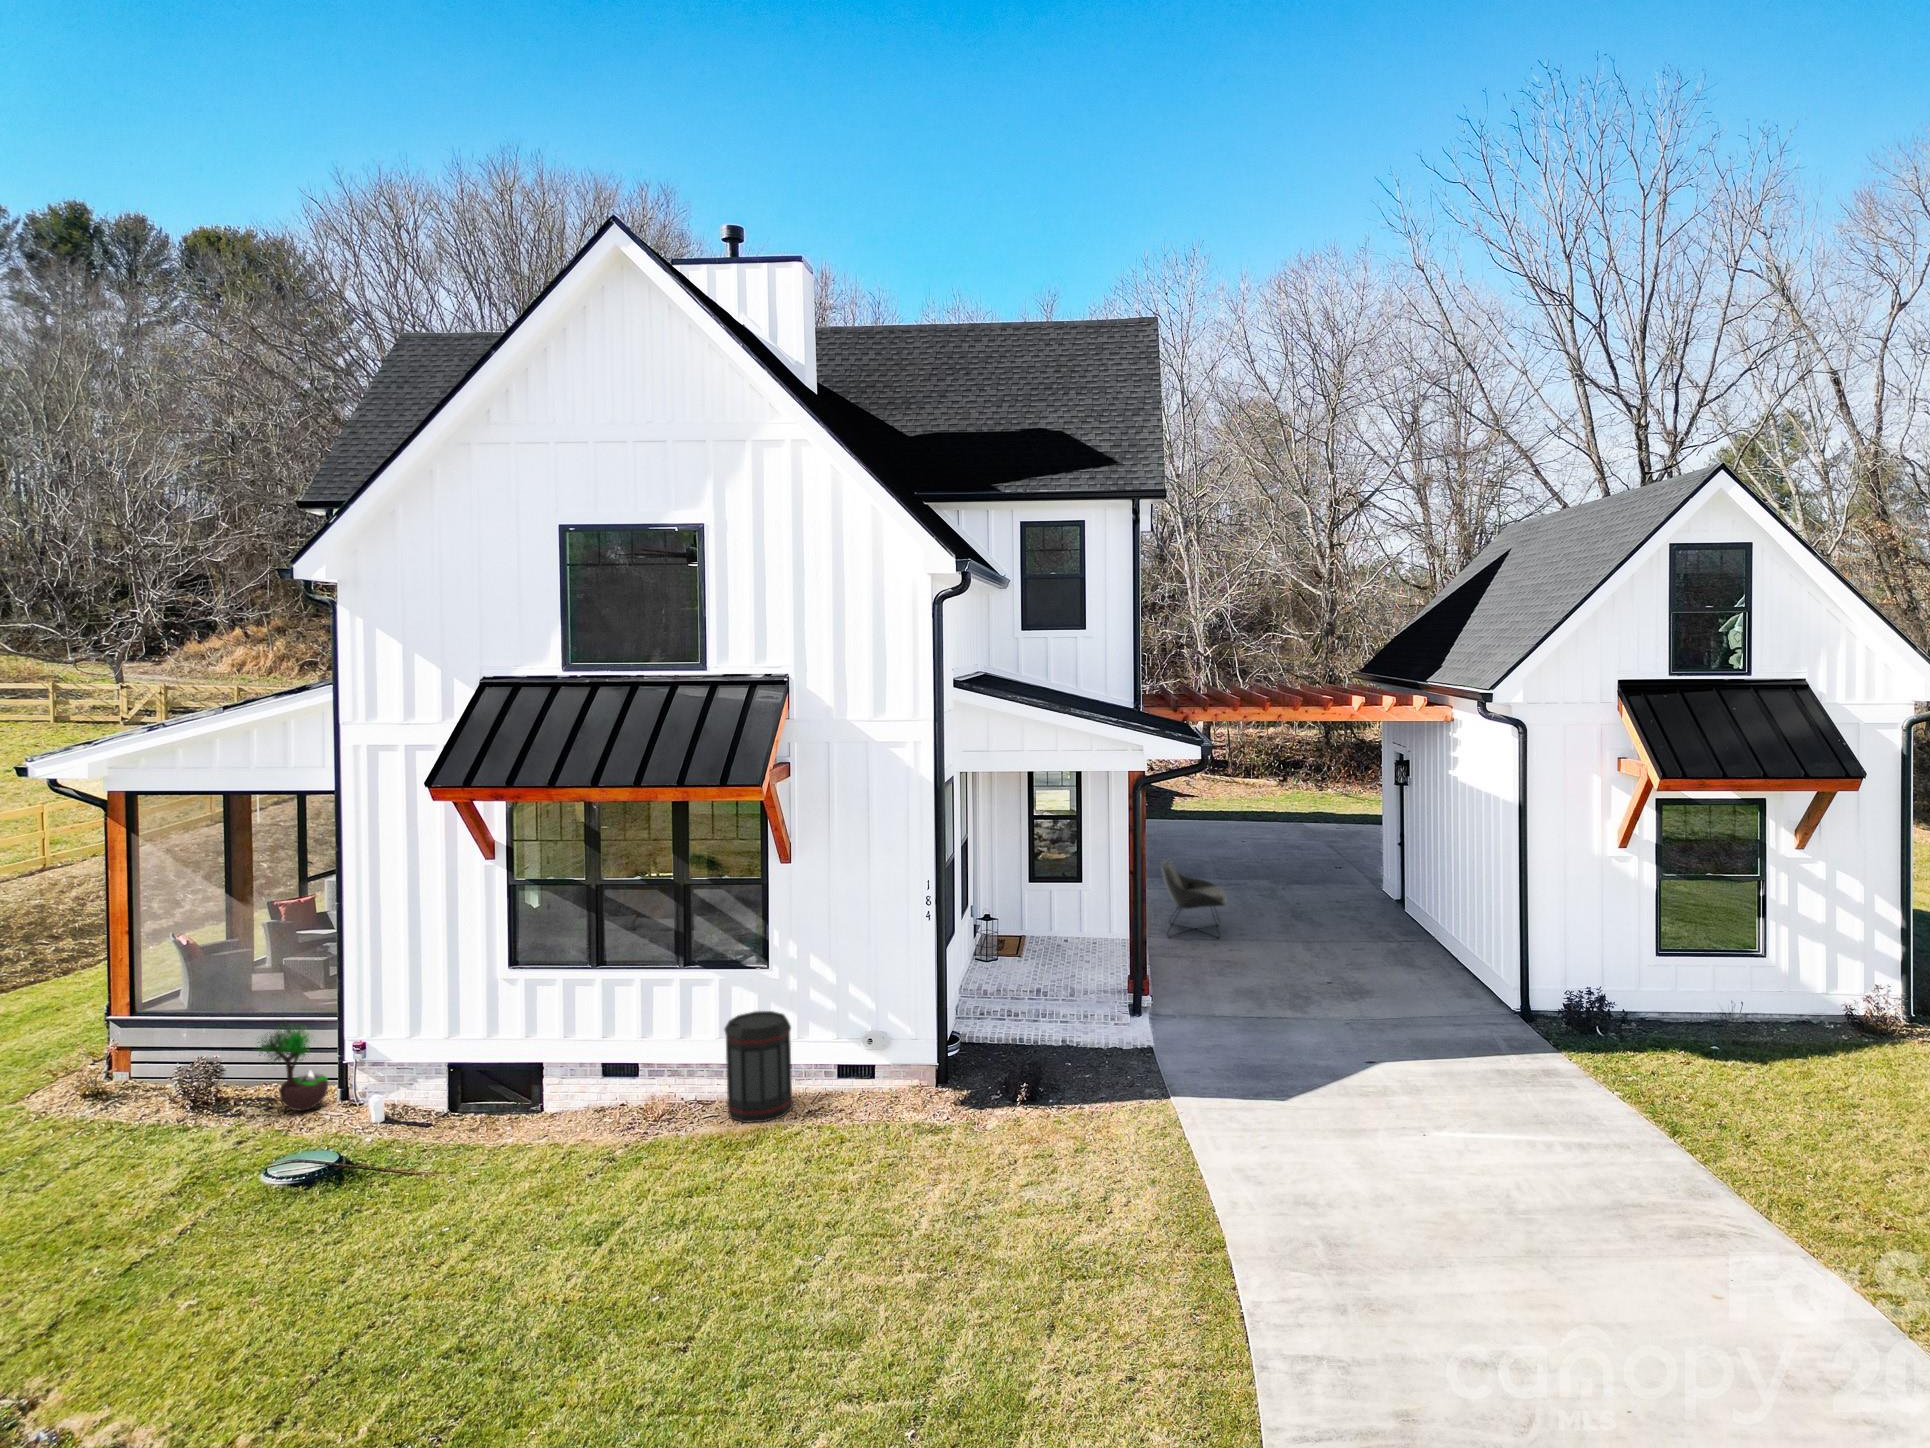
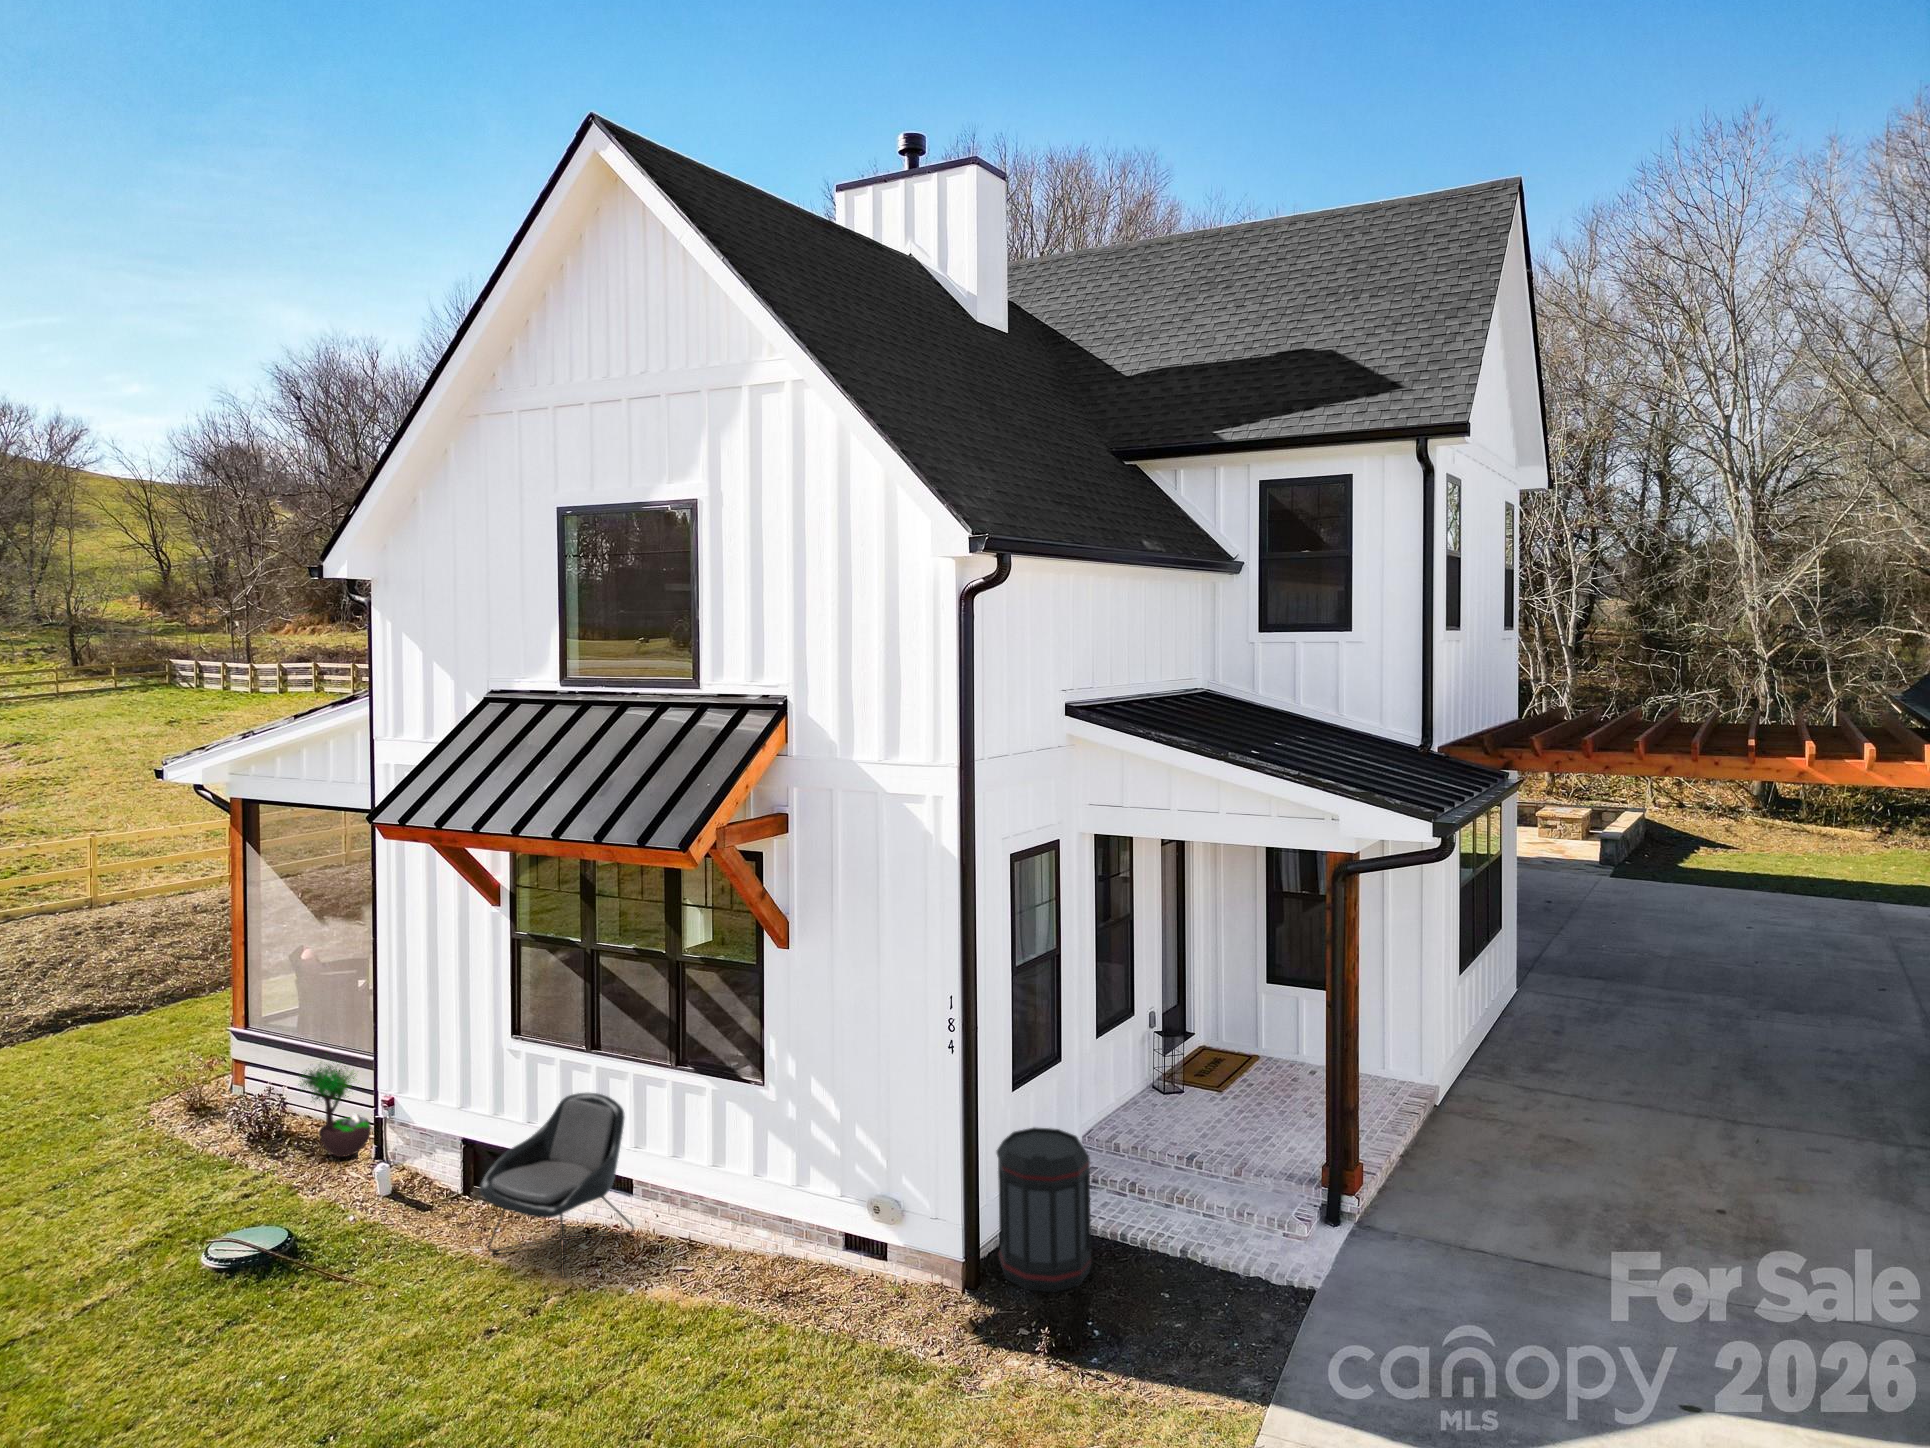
lounge chair: present [1161,860,1227,939] -> present [479,1093,634,1277]
trash can: present [725,1011,793,1123] -> present [997,1127,1091,1293]

